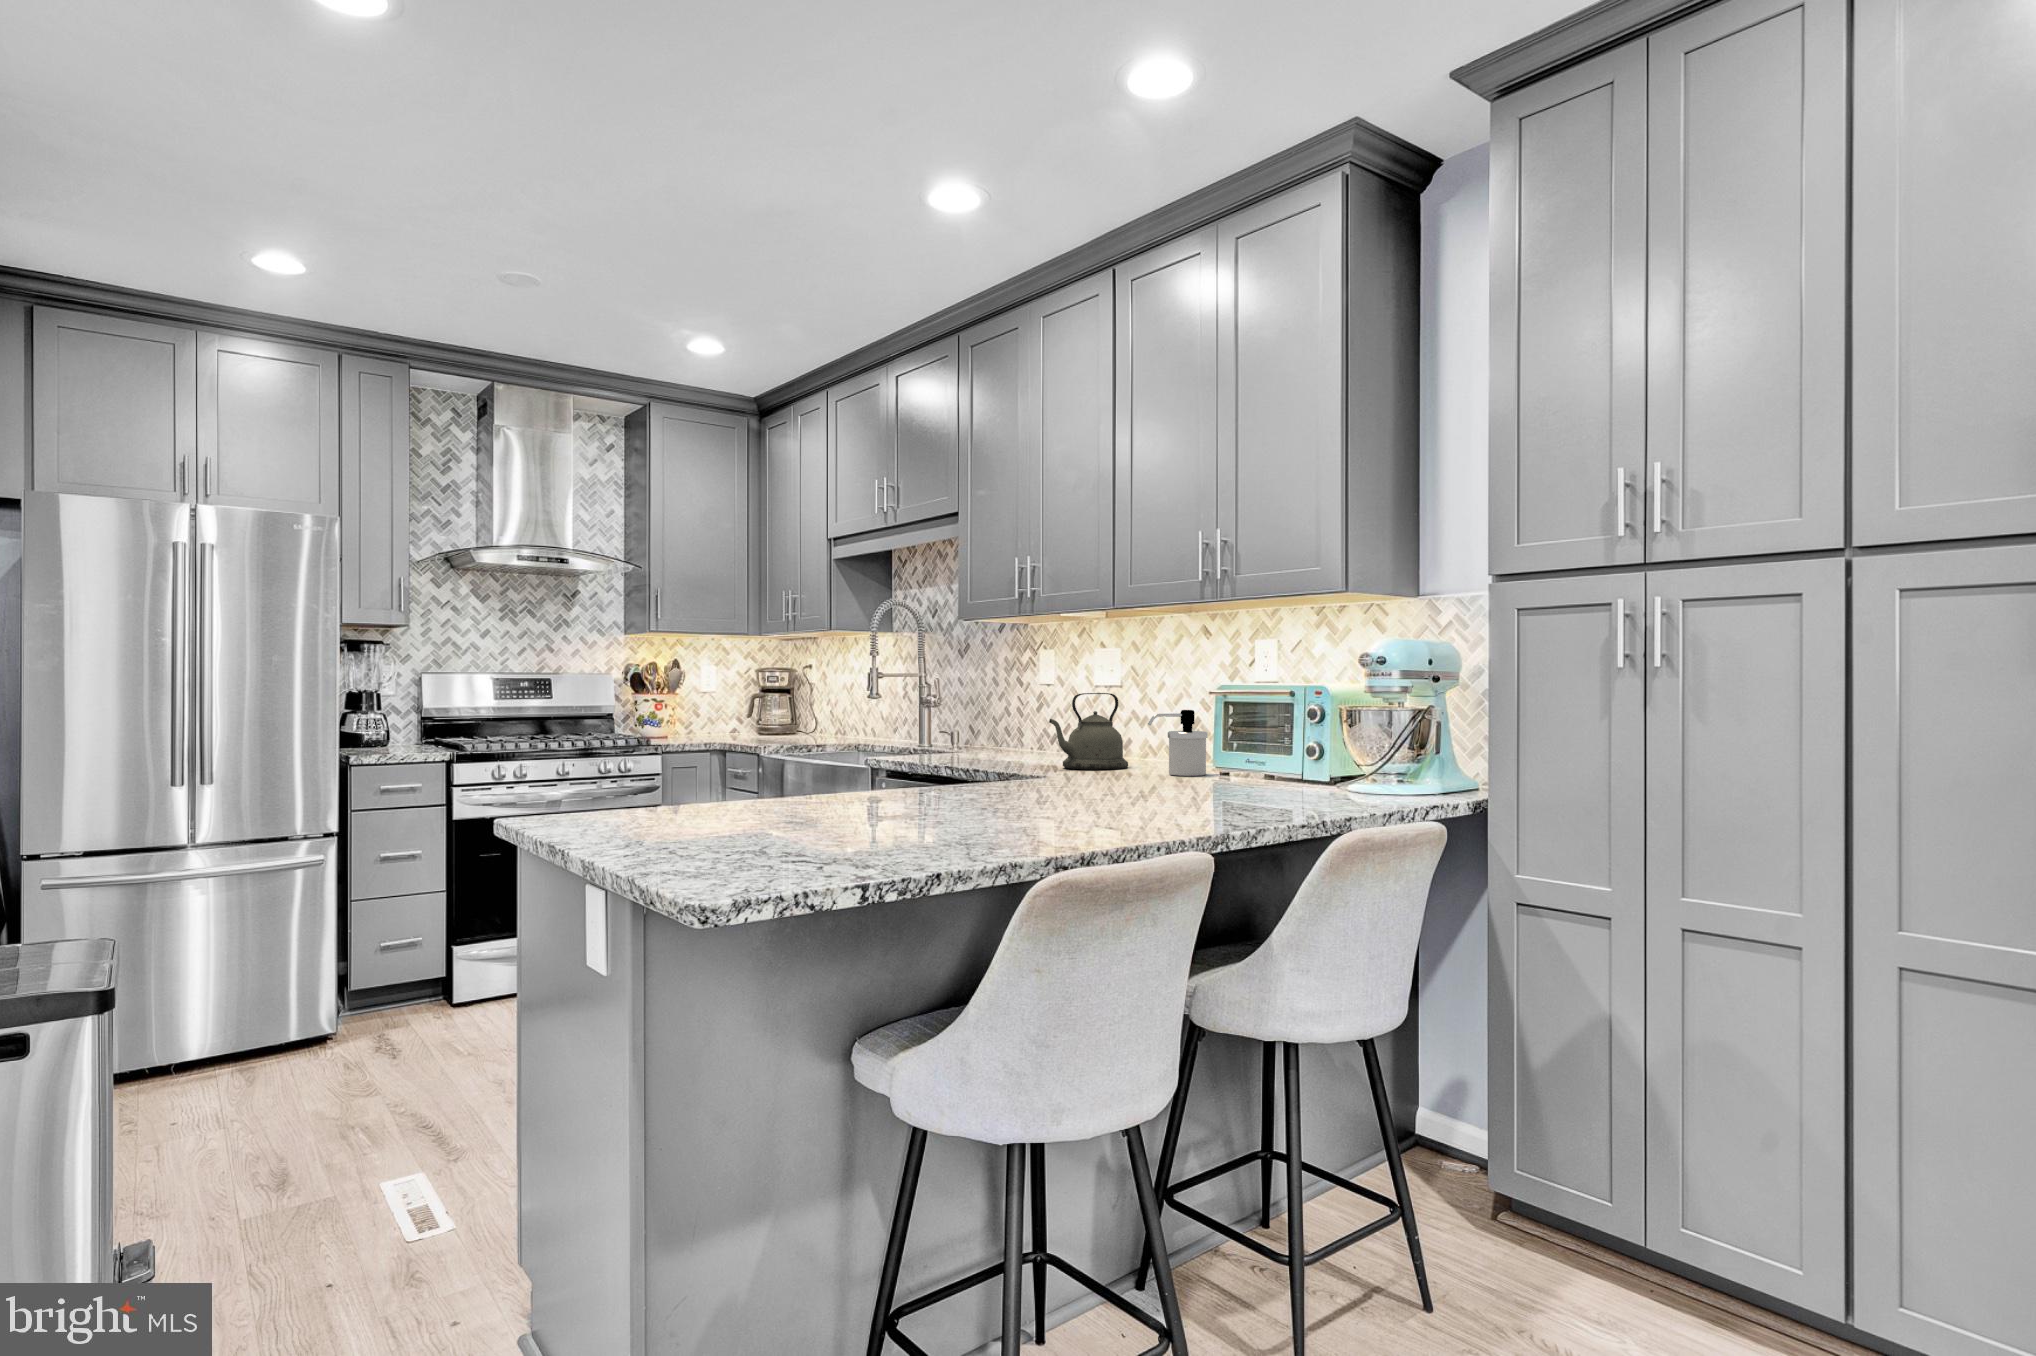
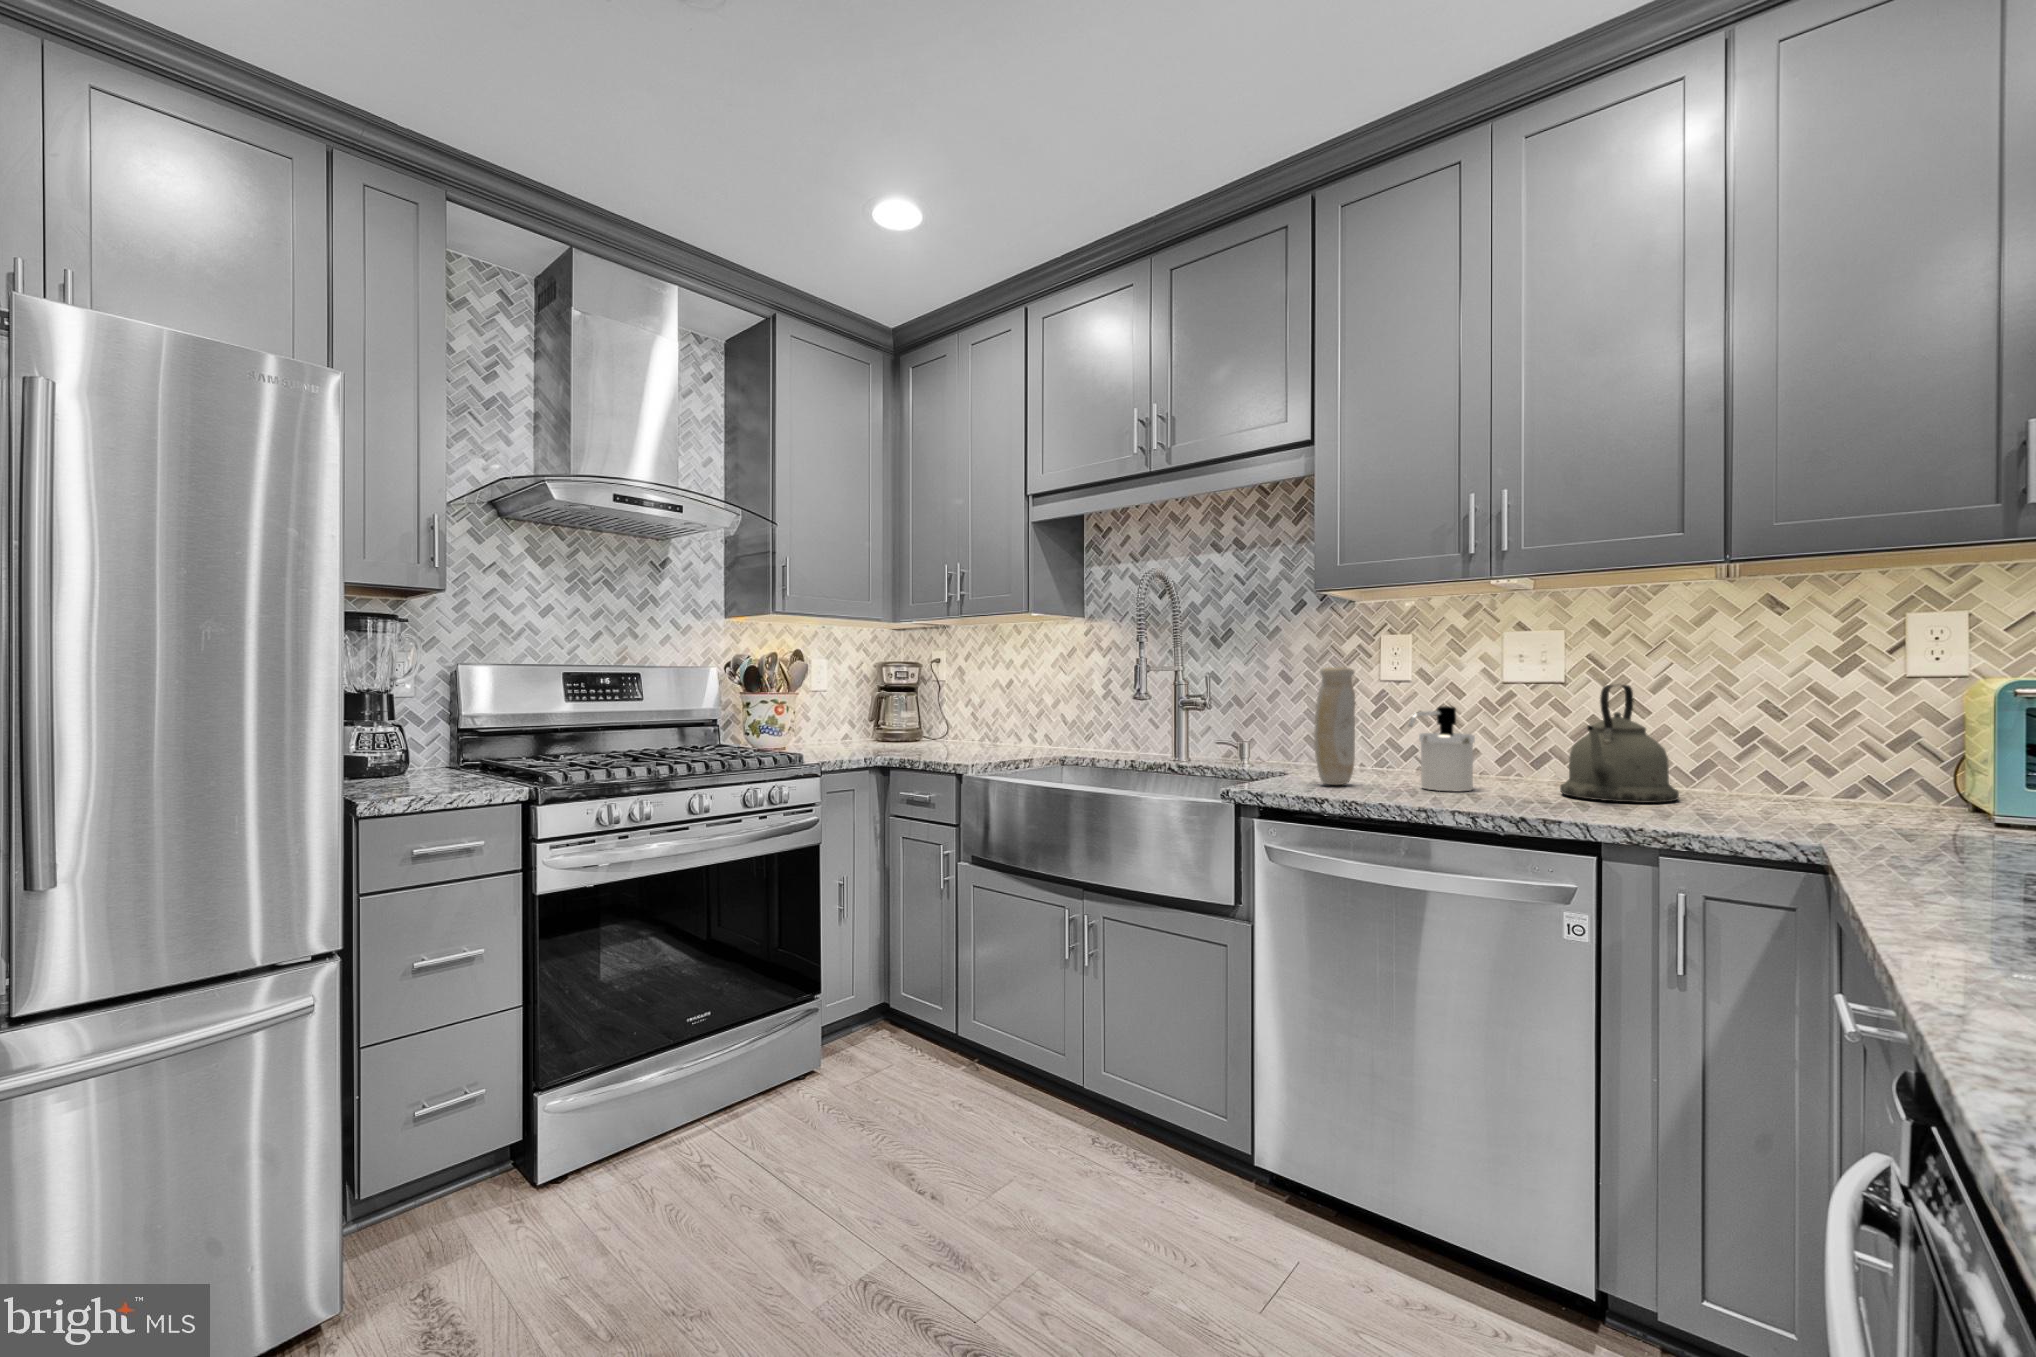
vase: none [948,679,975,761] -> present [1314,667,1355,785]
soap dispenser: present [1148,710,1208,776] -> present [1409,706,1475,791]

